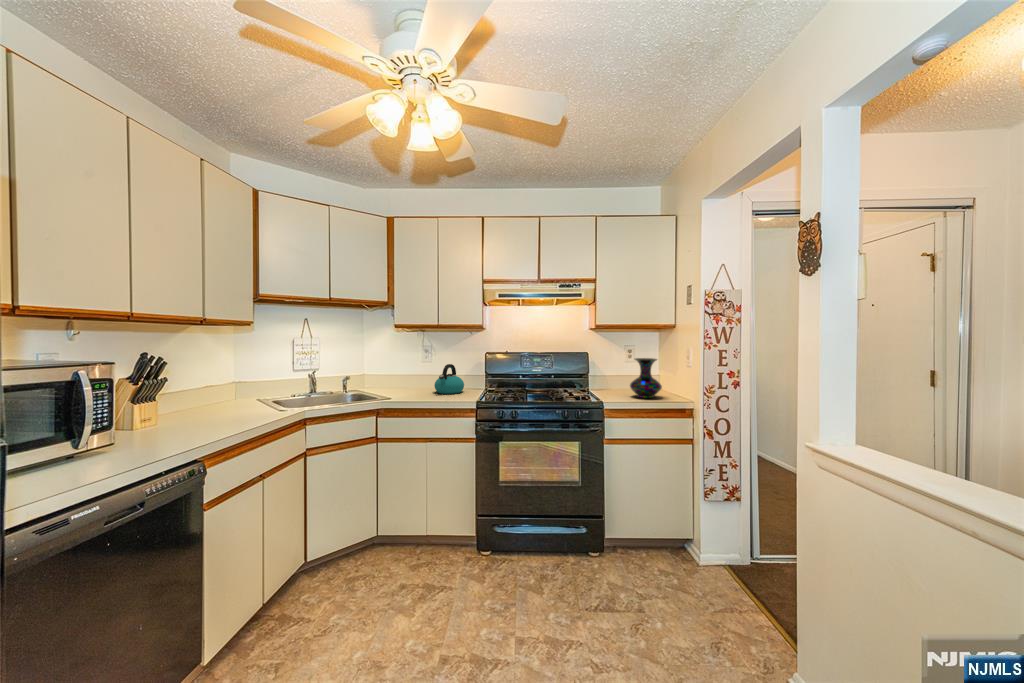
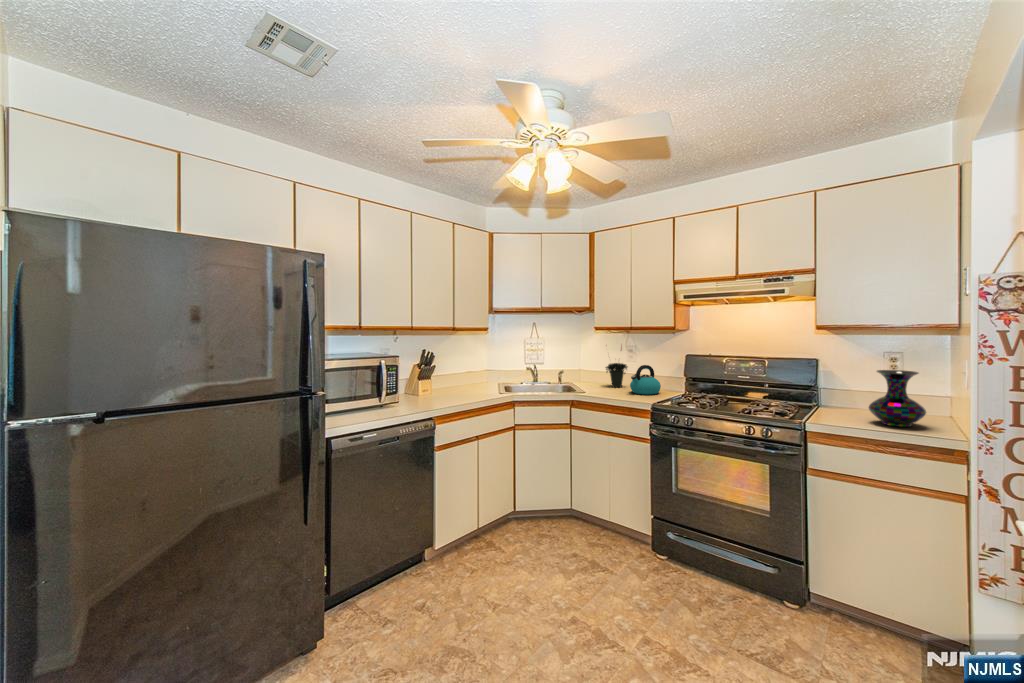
potted plant: none [400,343,425,390] -> present [606,363,628,387]

